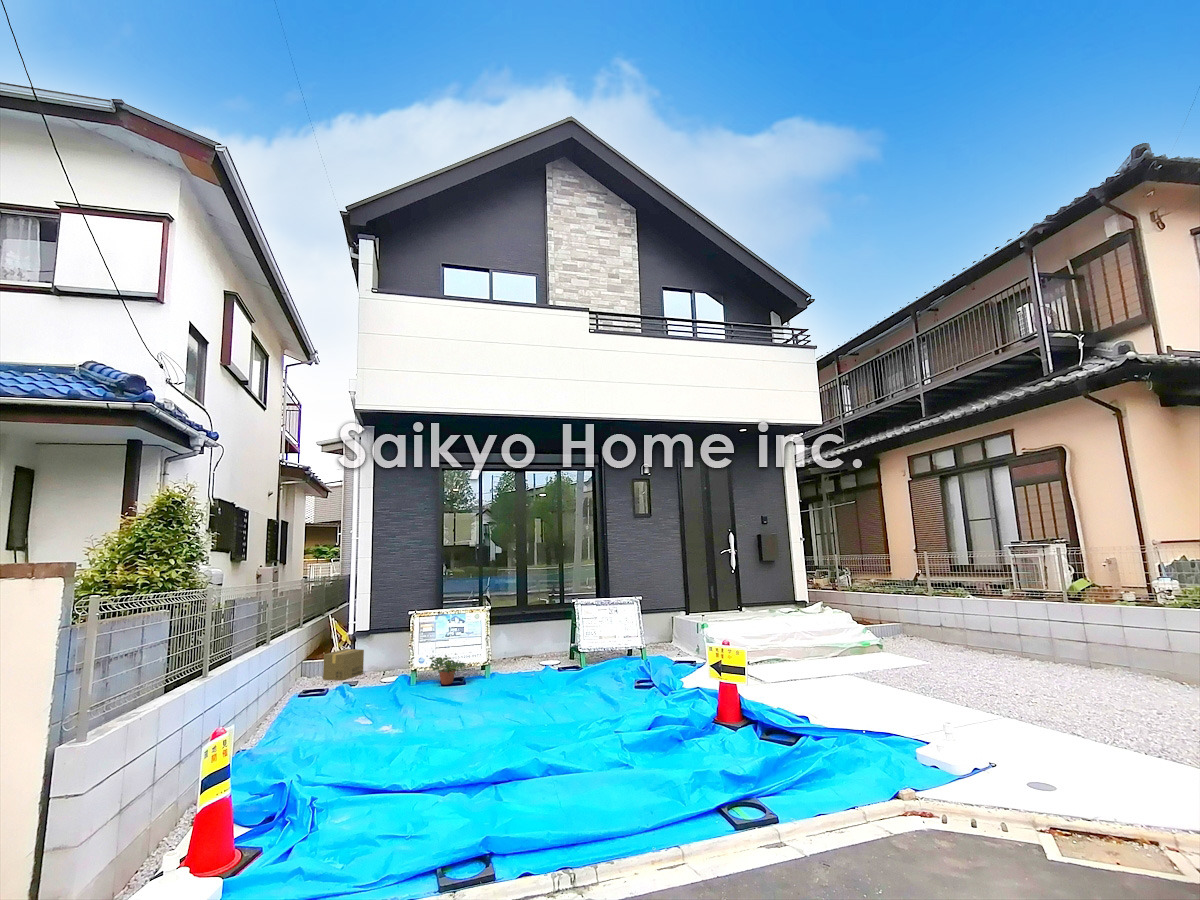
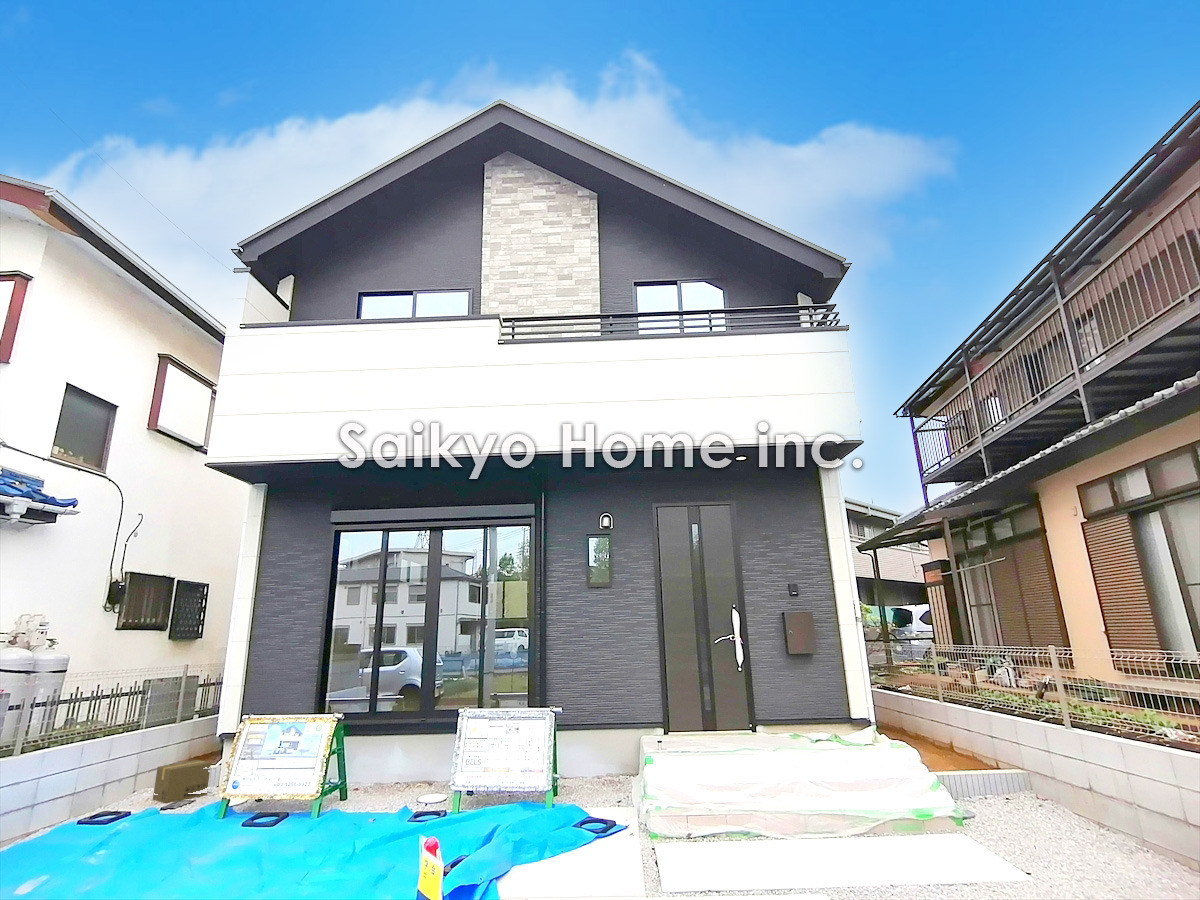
potted plant: present [429,655,471,685] -> none [216,781,285,826]

